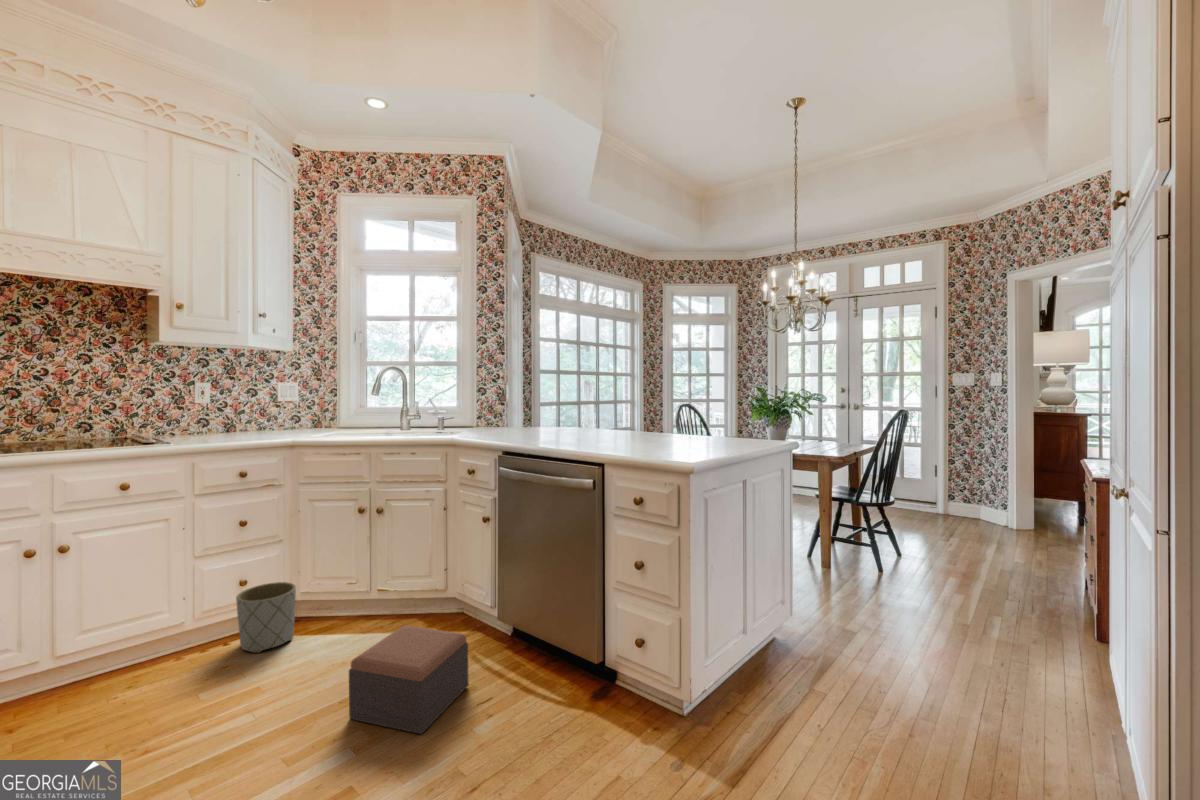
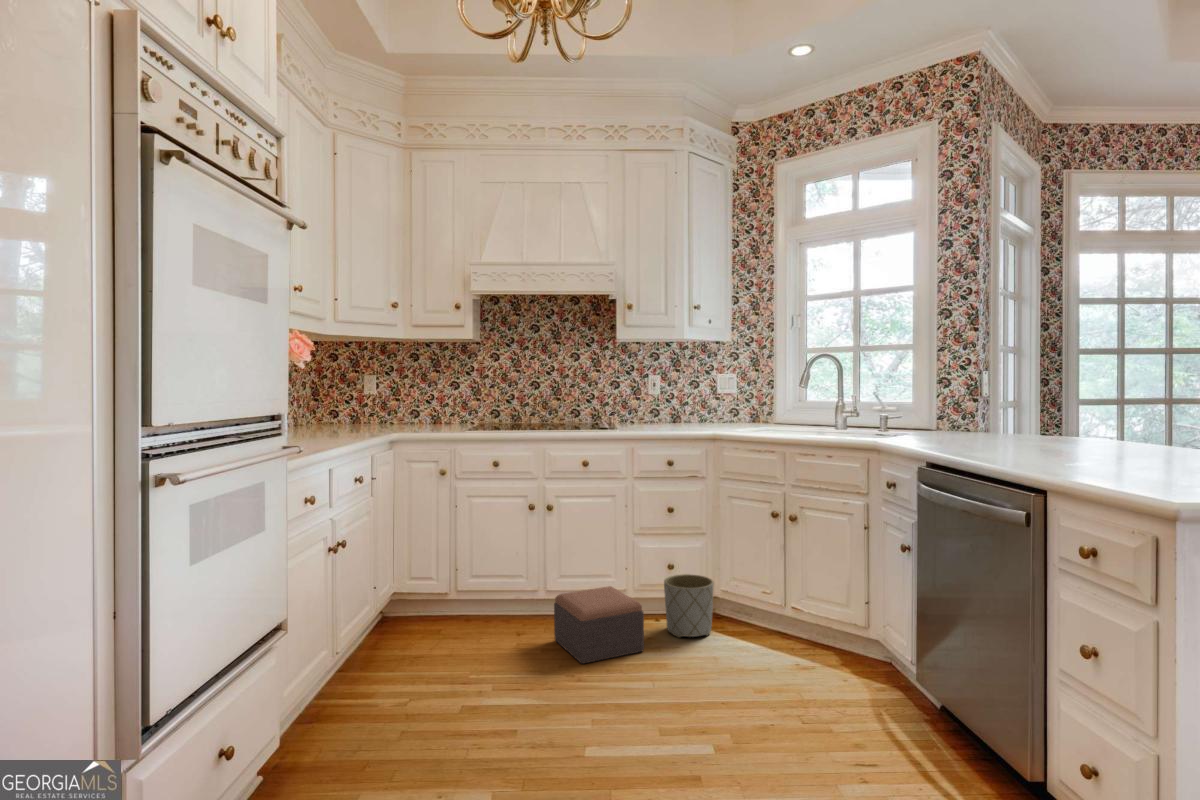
footstool: present [349,625,469,734] -> present [554,586,644,664]

